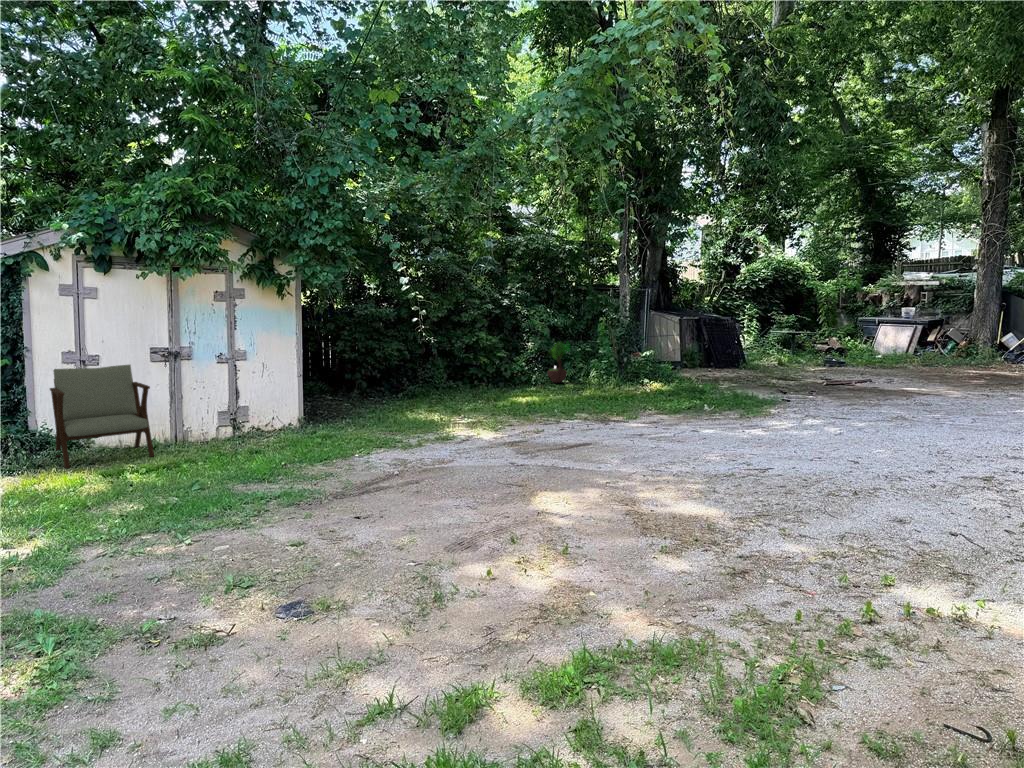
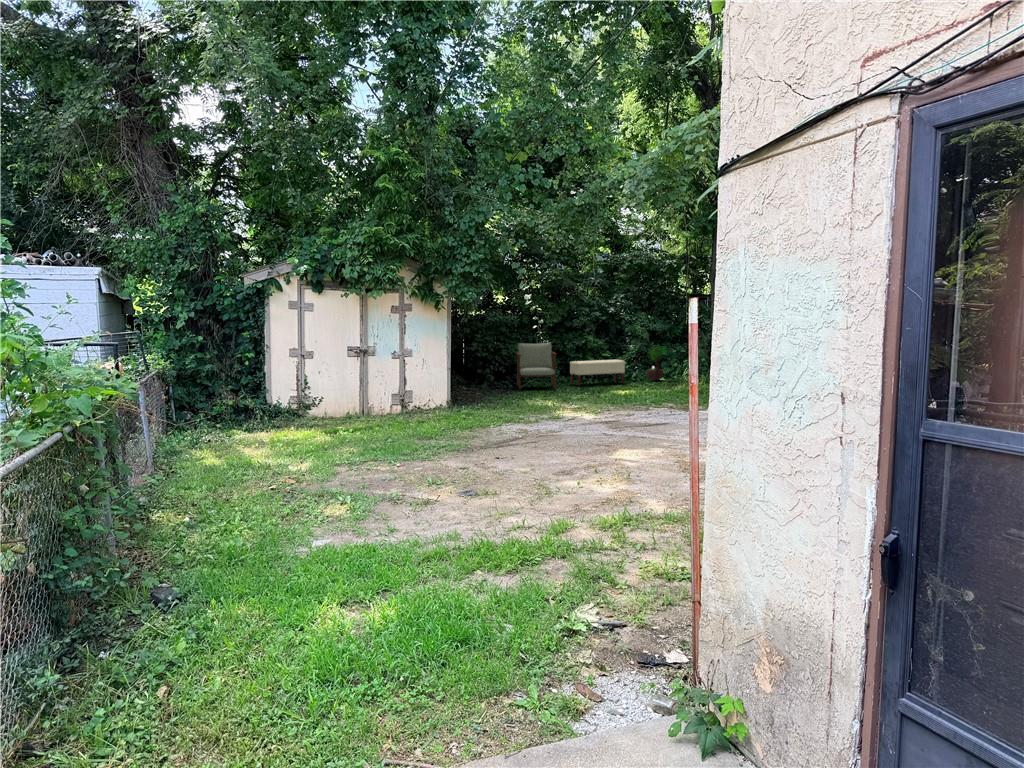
bench: none [458,359,523,392] -> present [570,360,625,386]
lounge chair: present [50,365,154,468] -> present [517,343,557,389]

